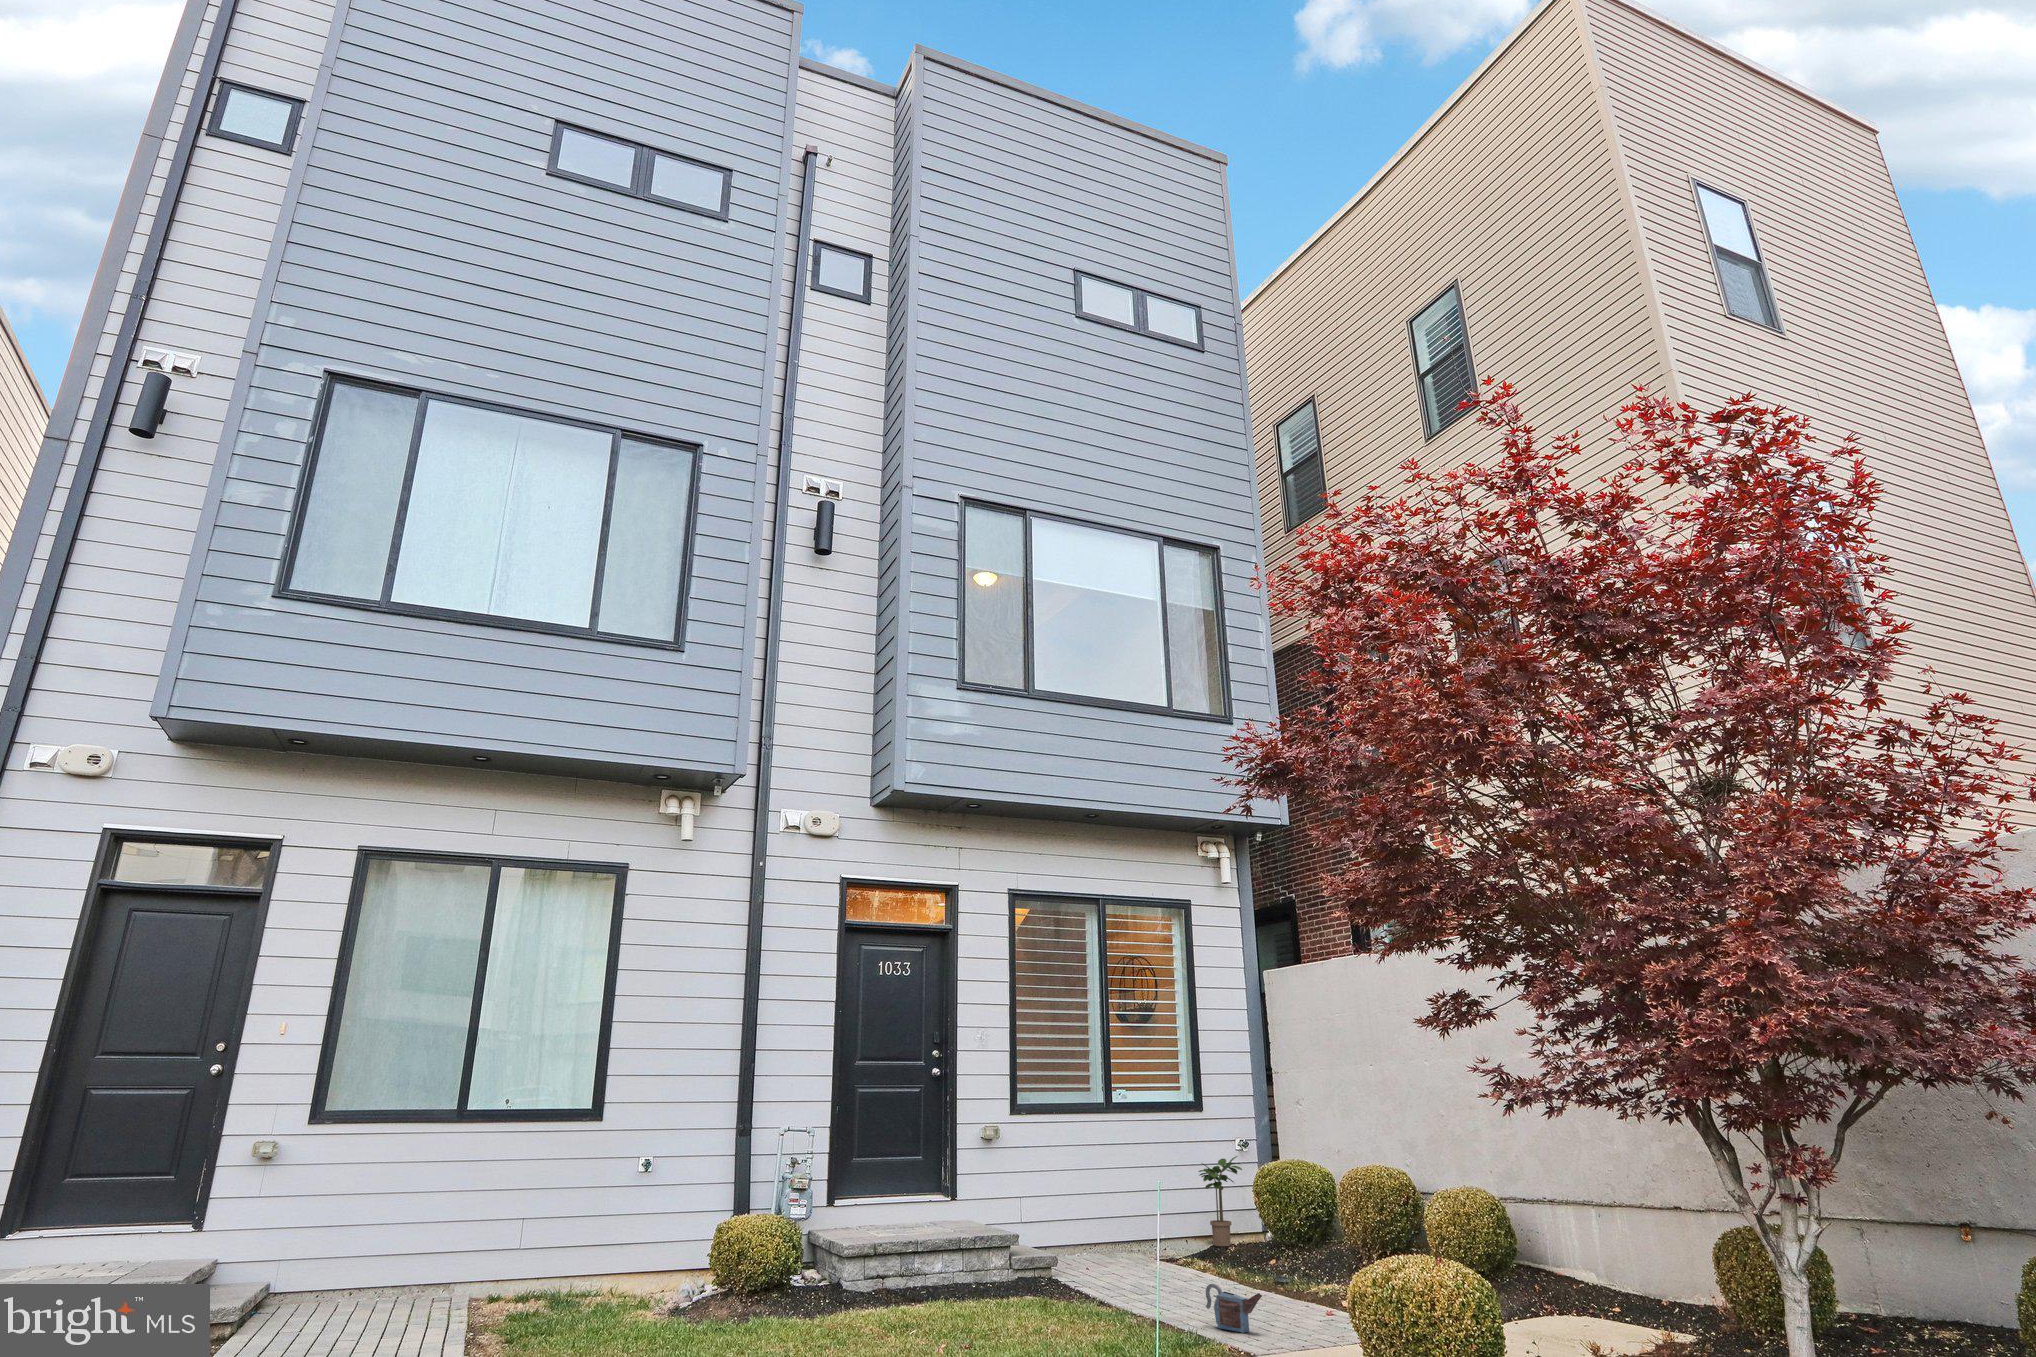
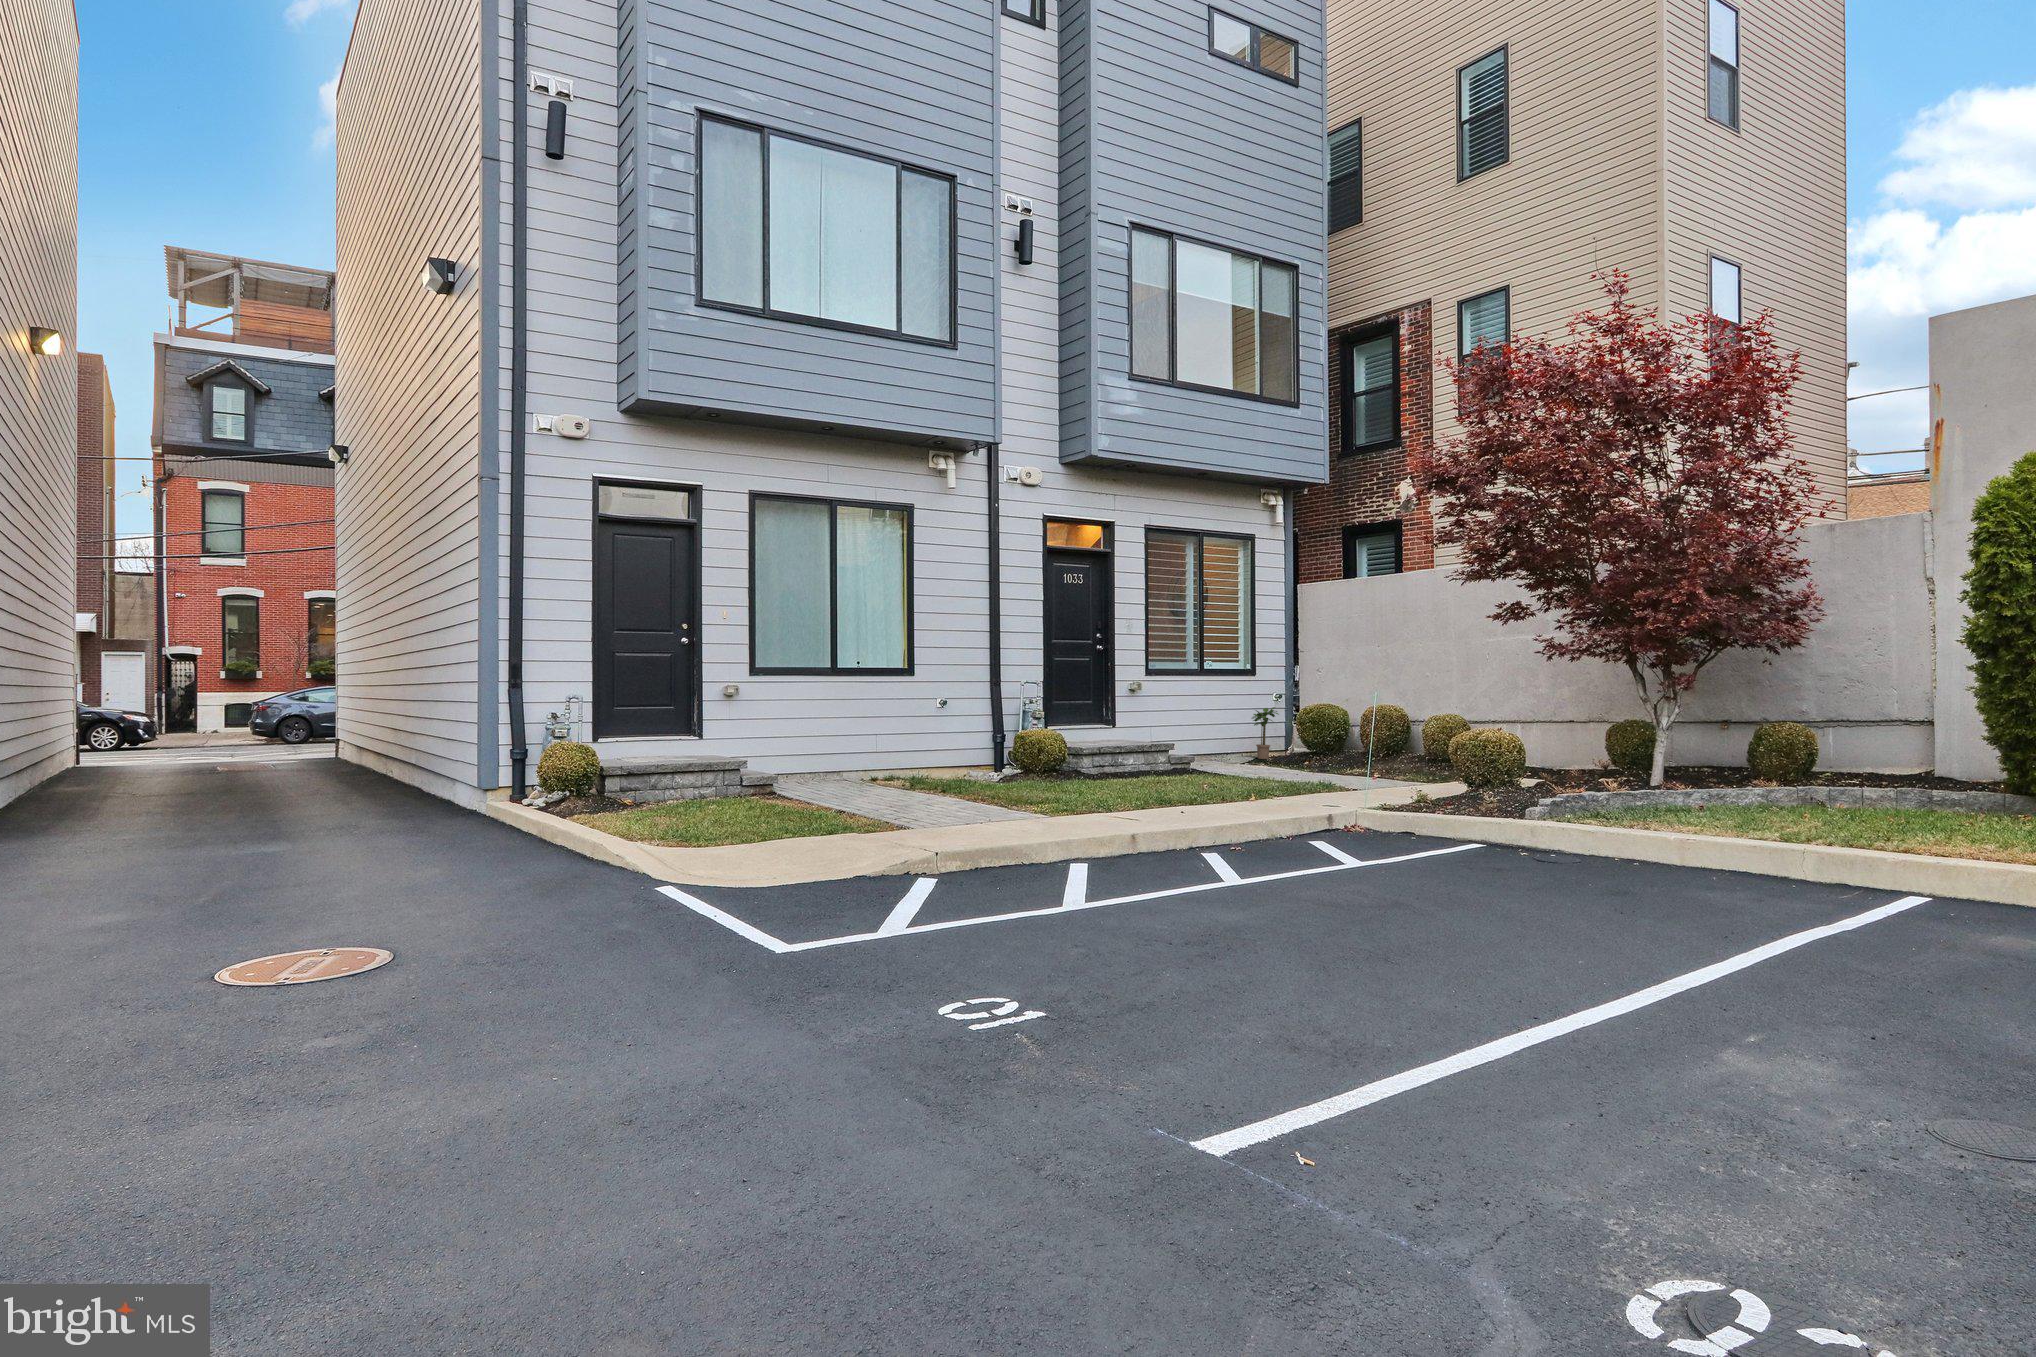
watering can: present [1206,1284,1262,1333] -> none [1309,762,1347,786]

